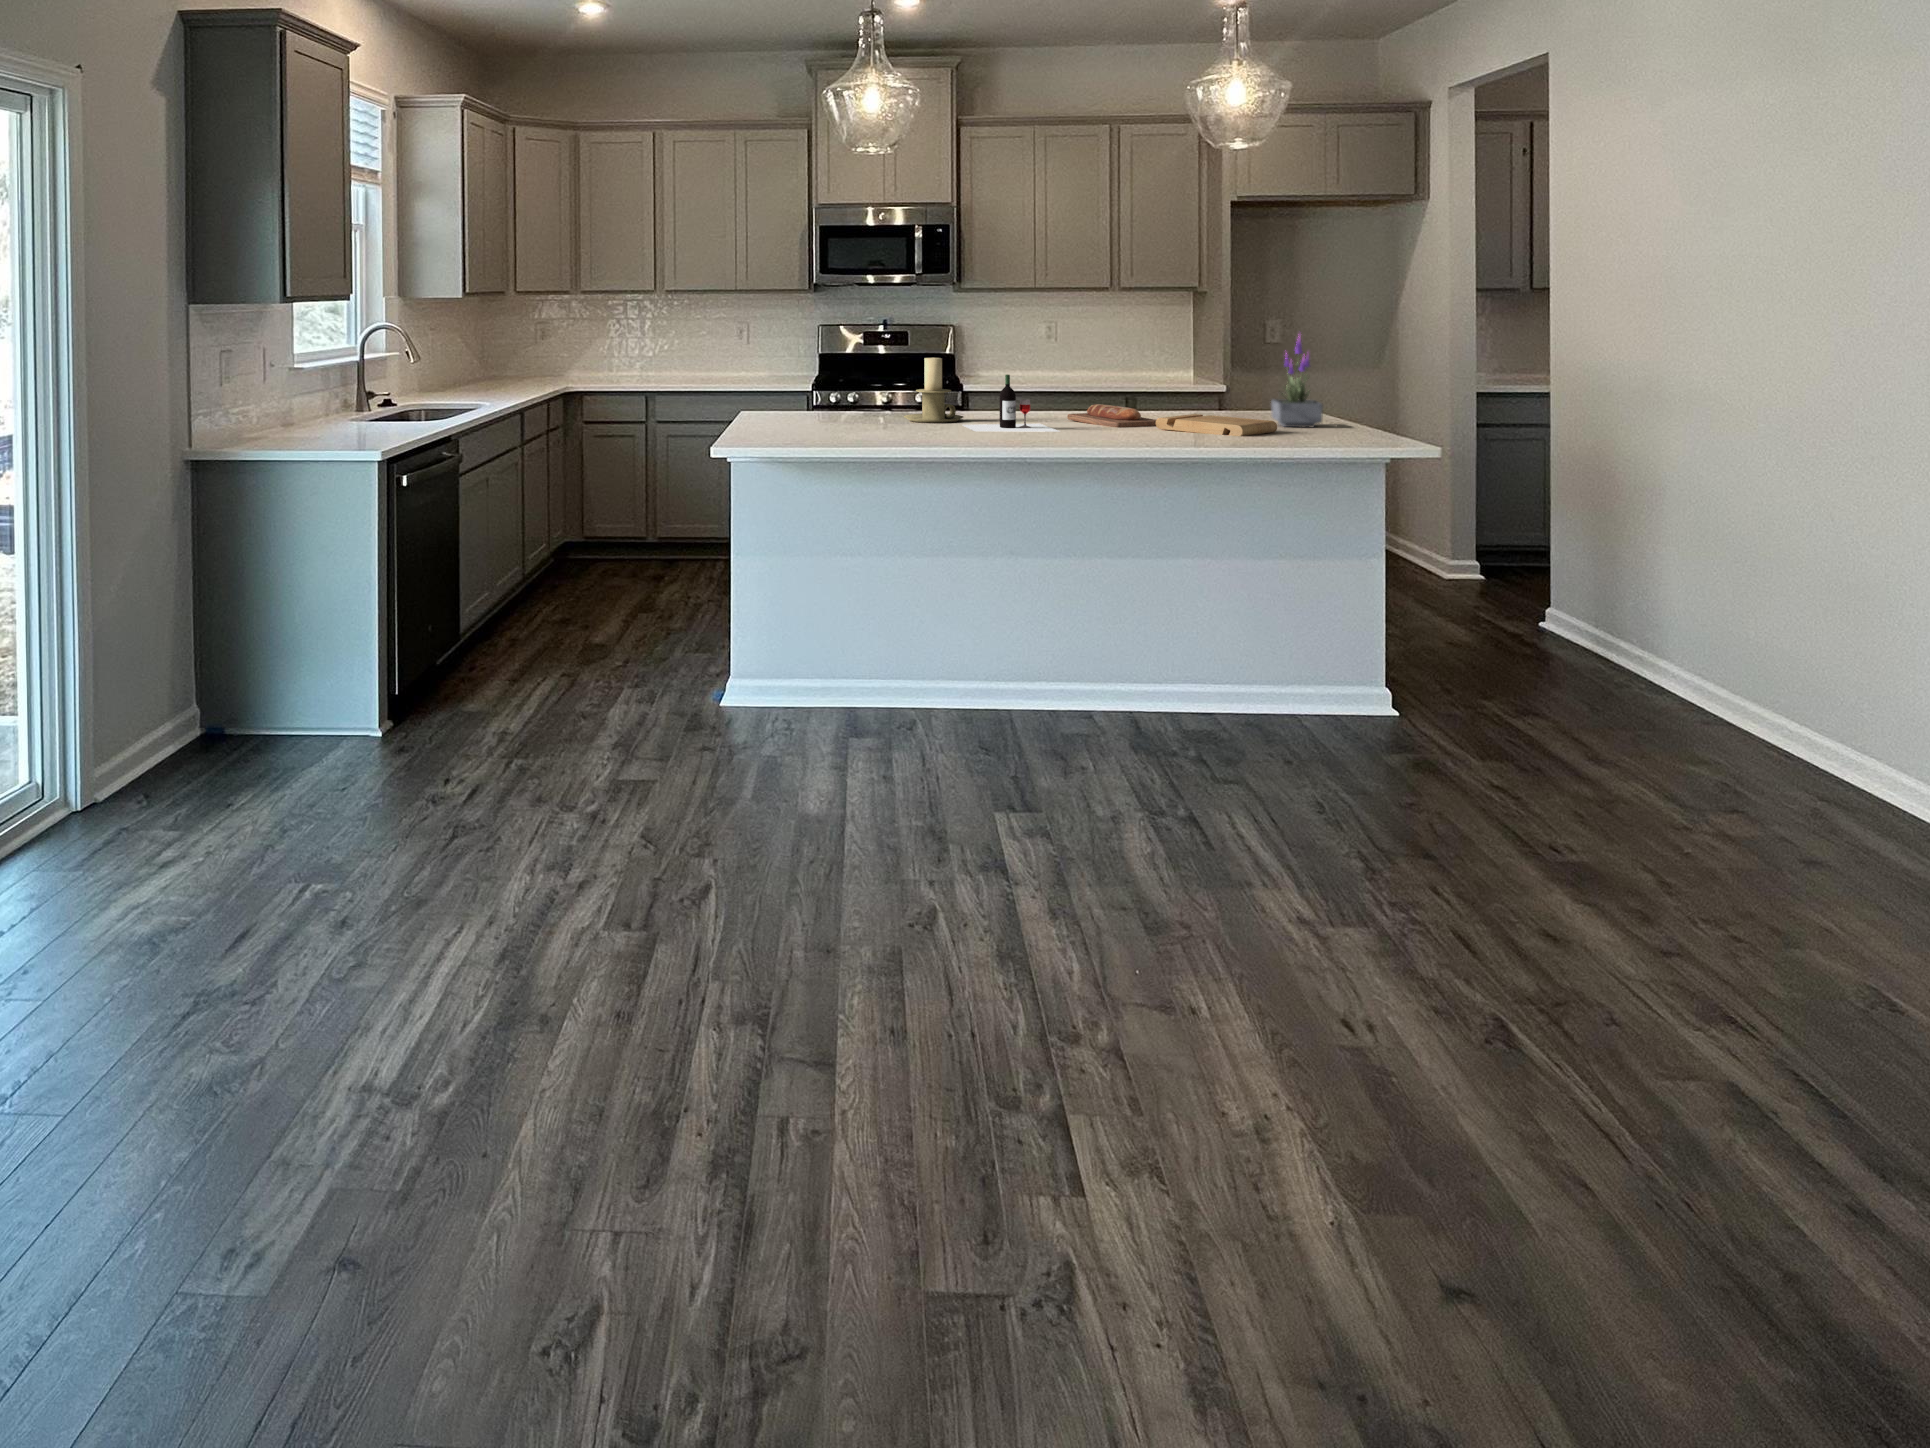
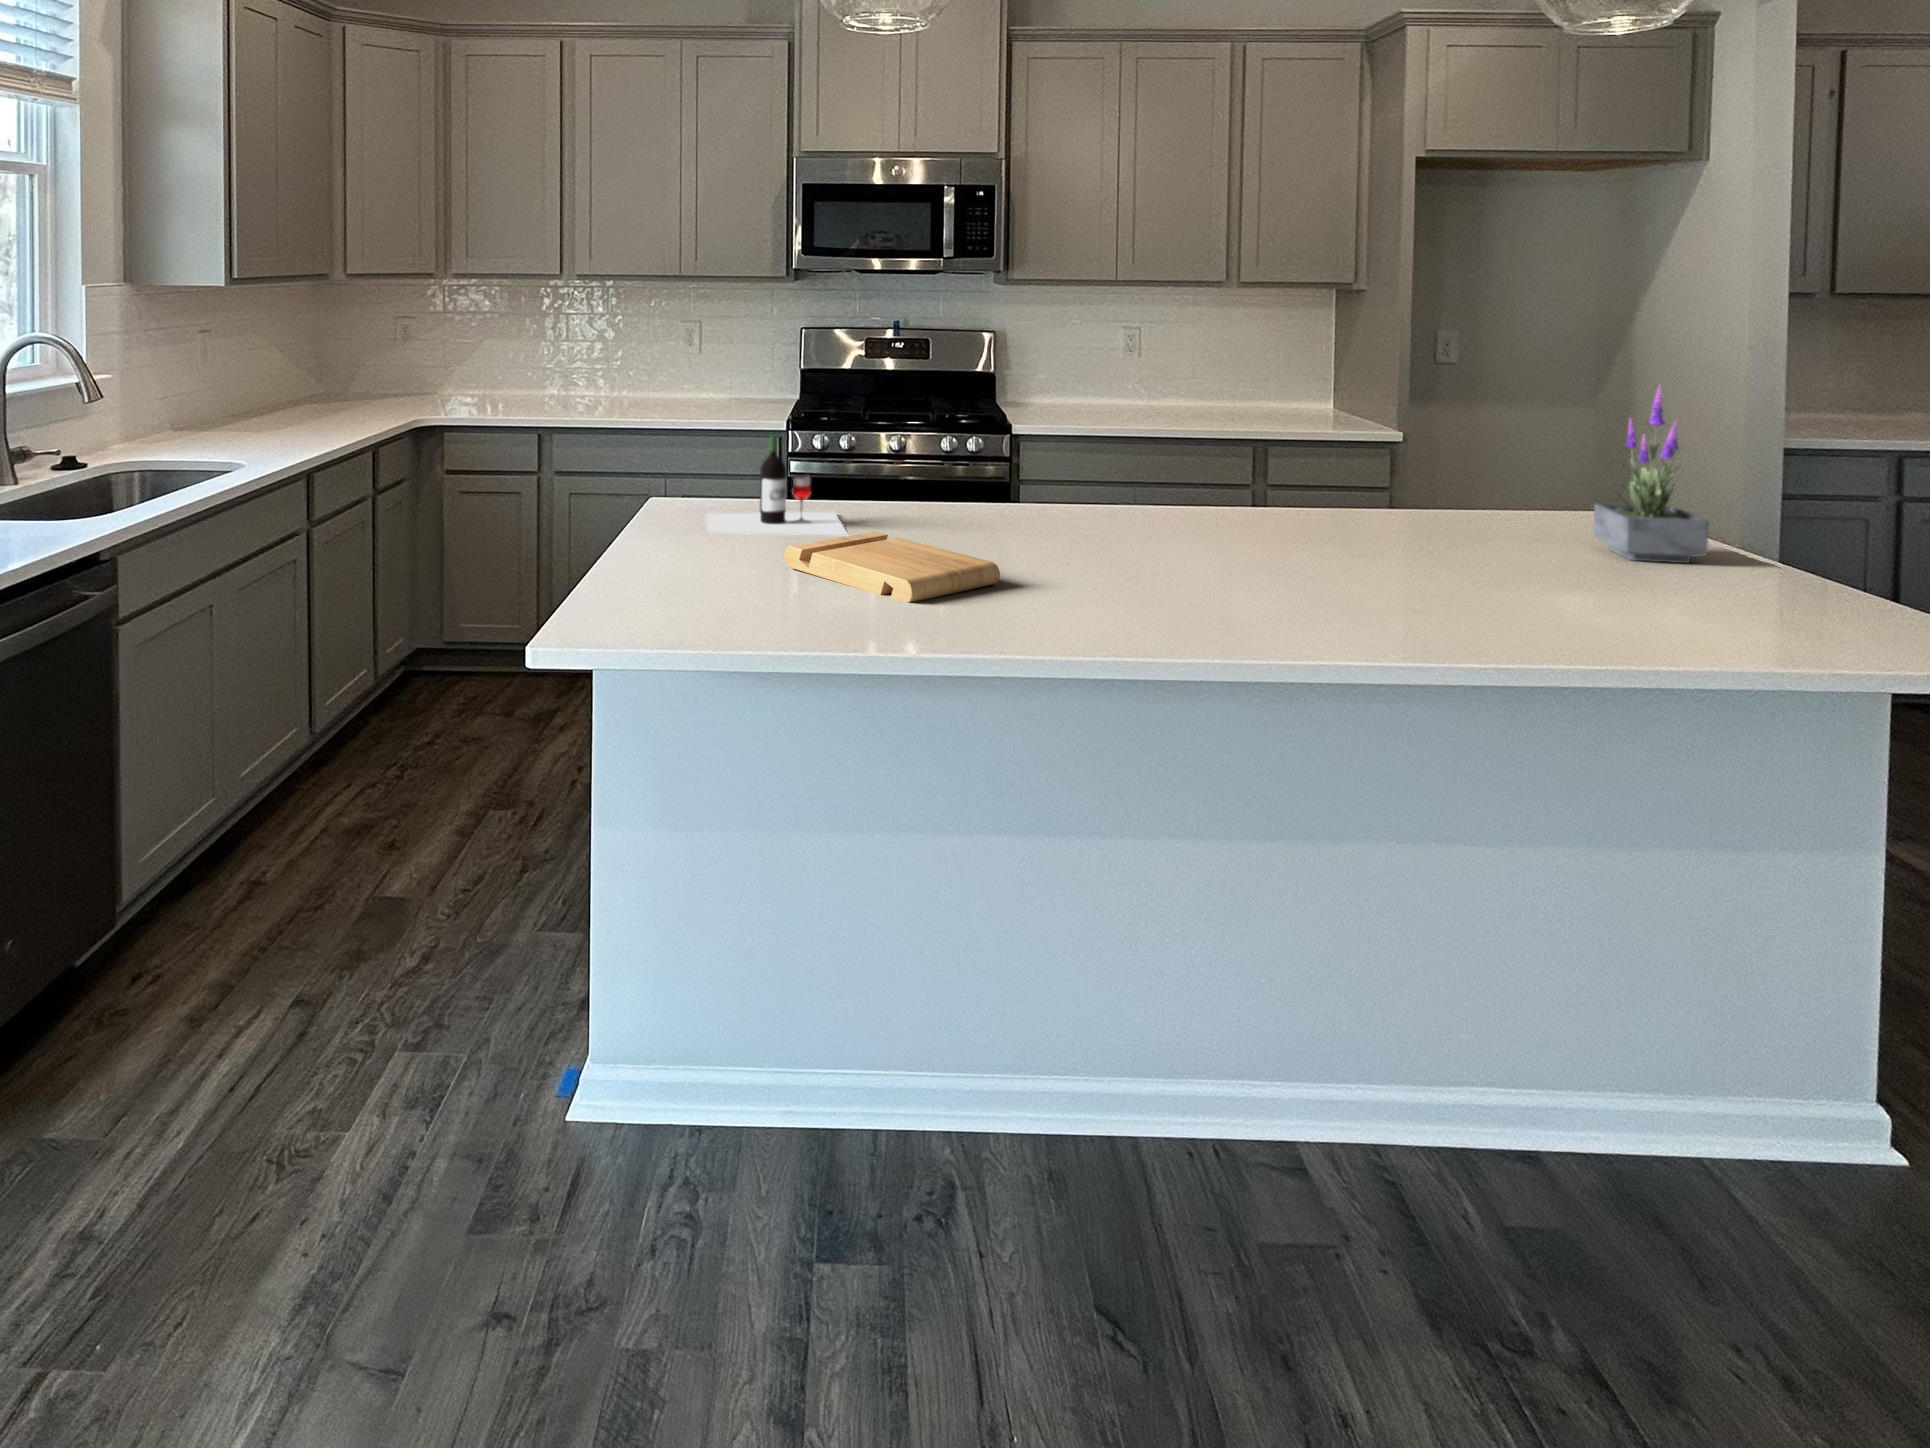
candle holder: present [904,357,963,423] -> none [930,414,1037,534]
wine bottle: present [963,374,1059,432] -> present [706,436,848,535]
bread loaf: present [1067,404,1156,427] -> none [1218,501,1404,559]
cutting board: present [1156,414,1277,436] -> present [784,532,1000,603]

